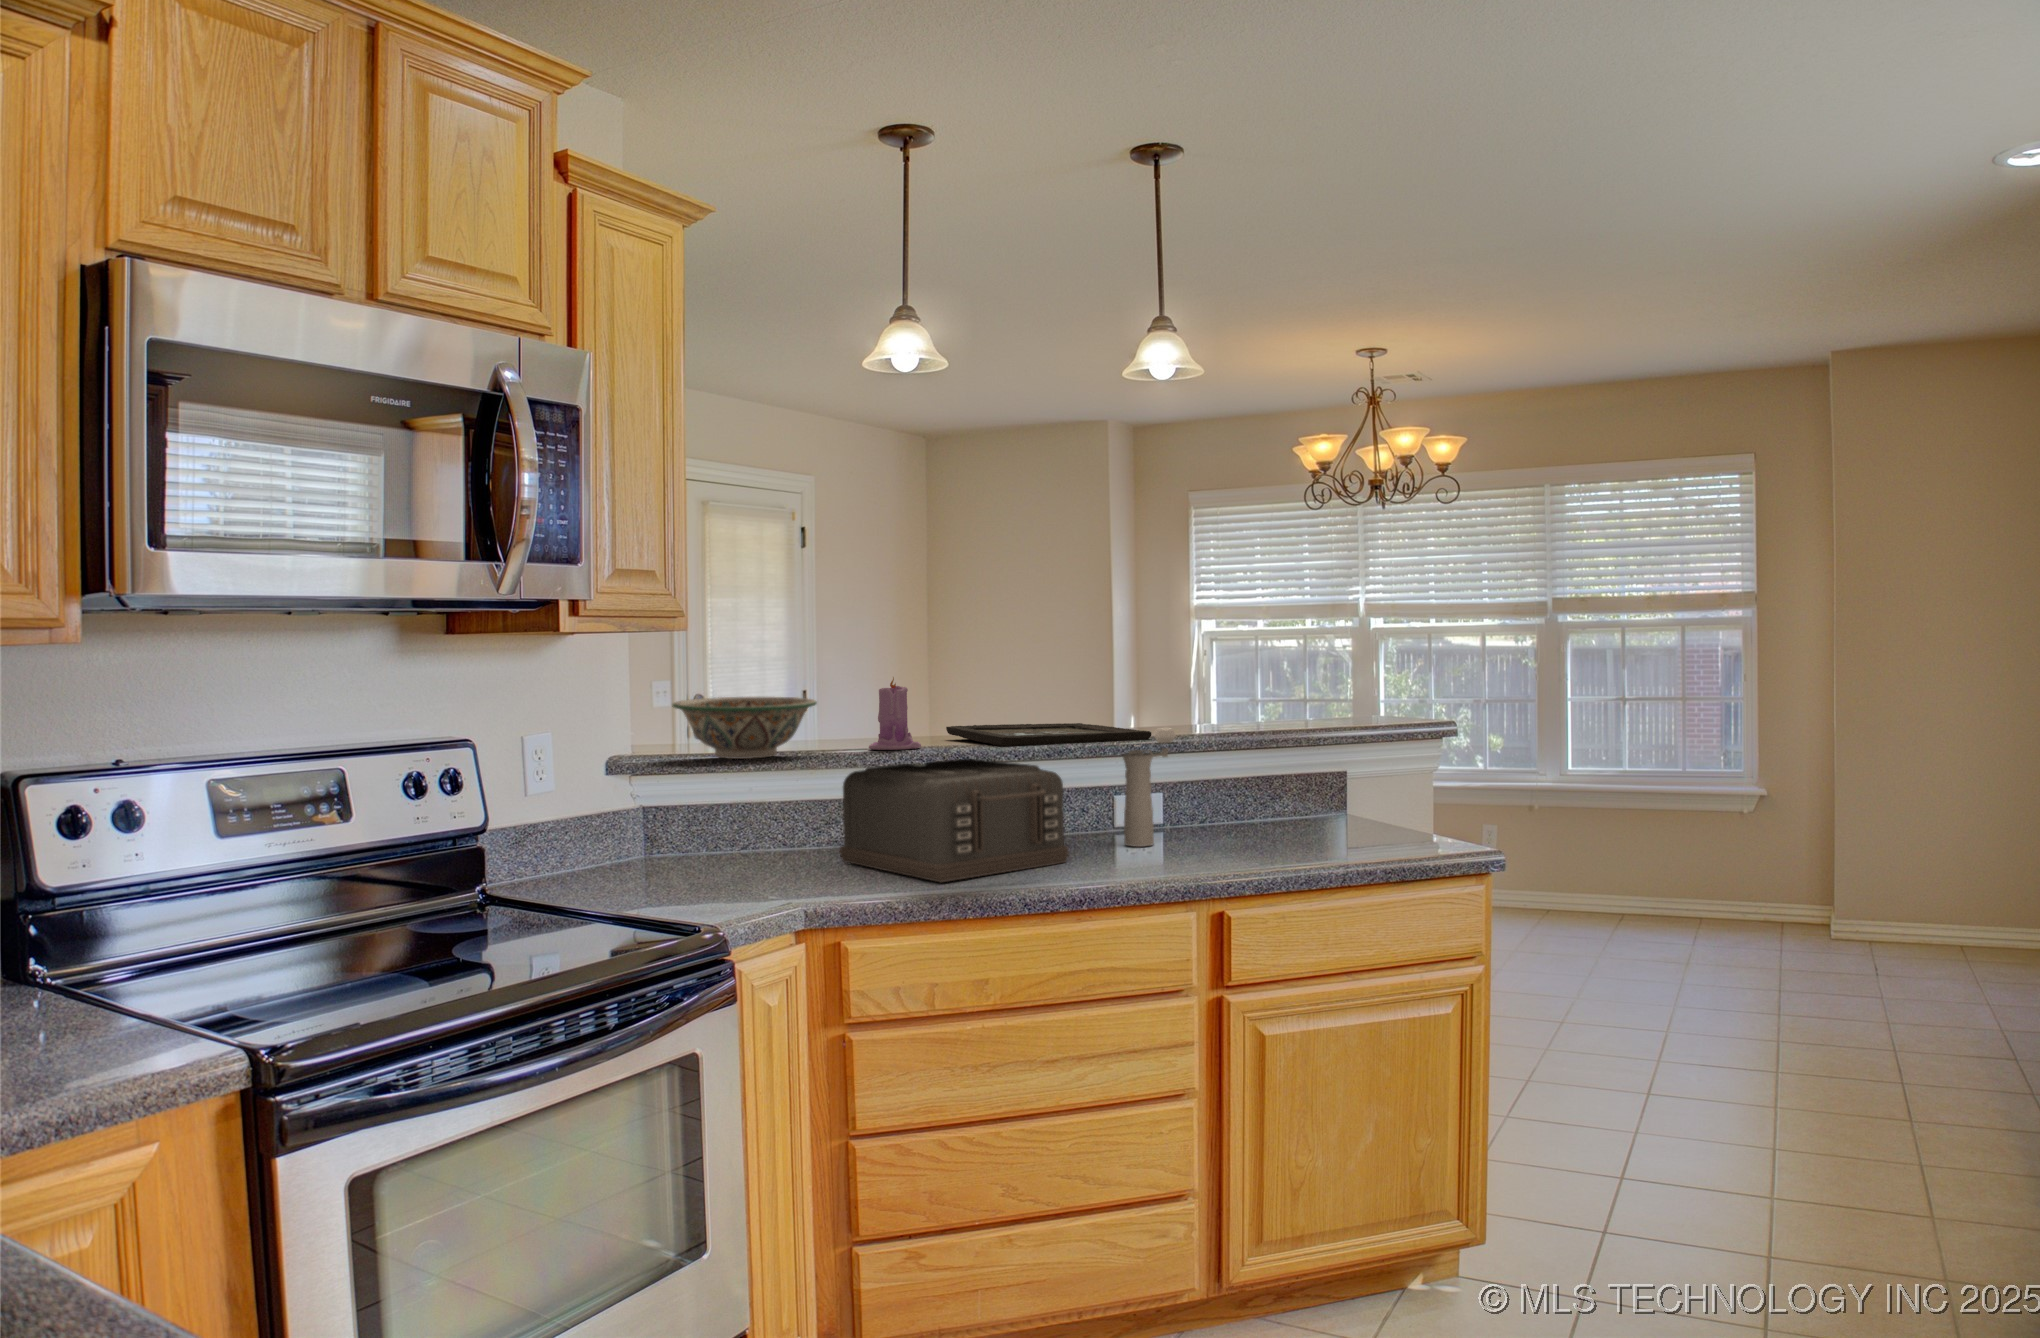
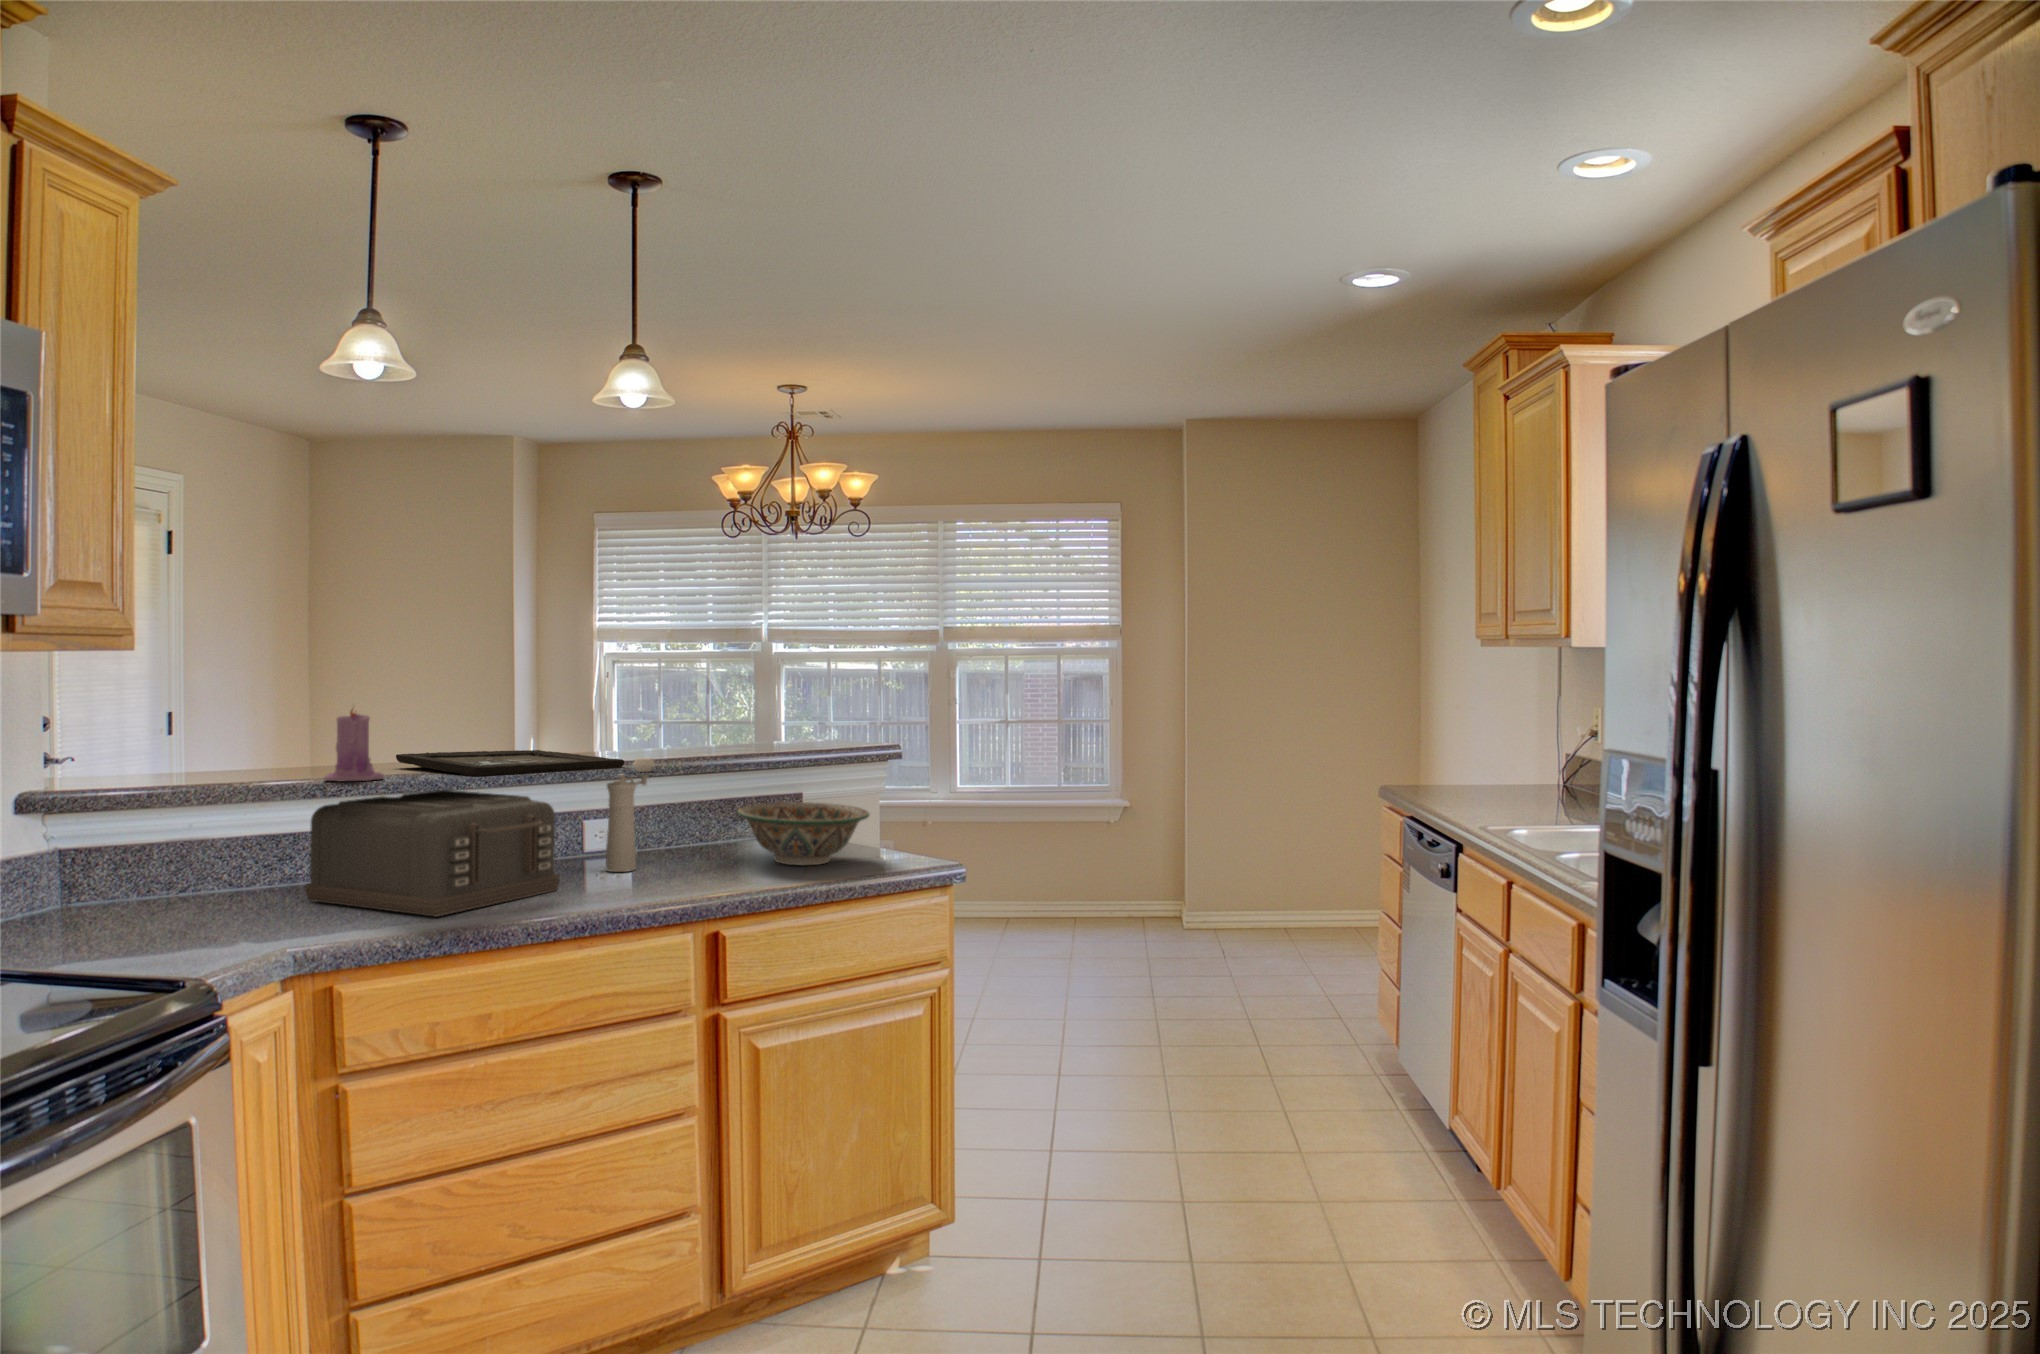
decorative bowl: present [672,696,817,759] -> present [737,802,870,865]

